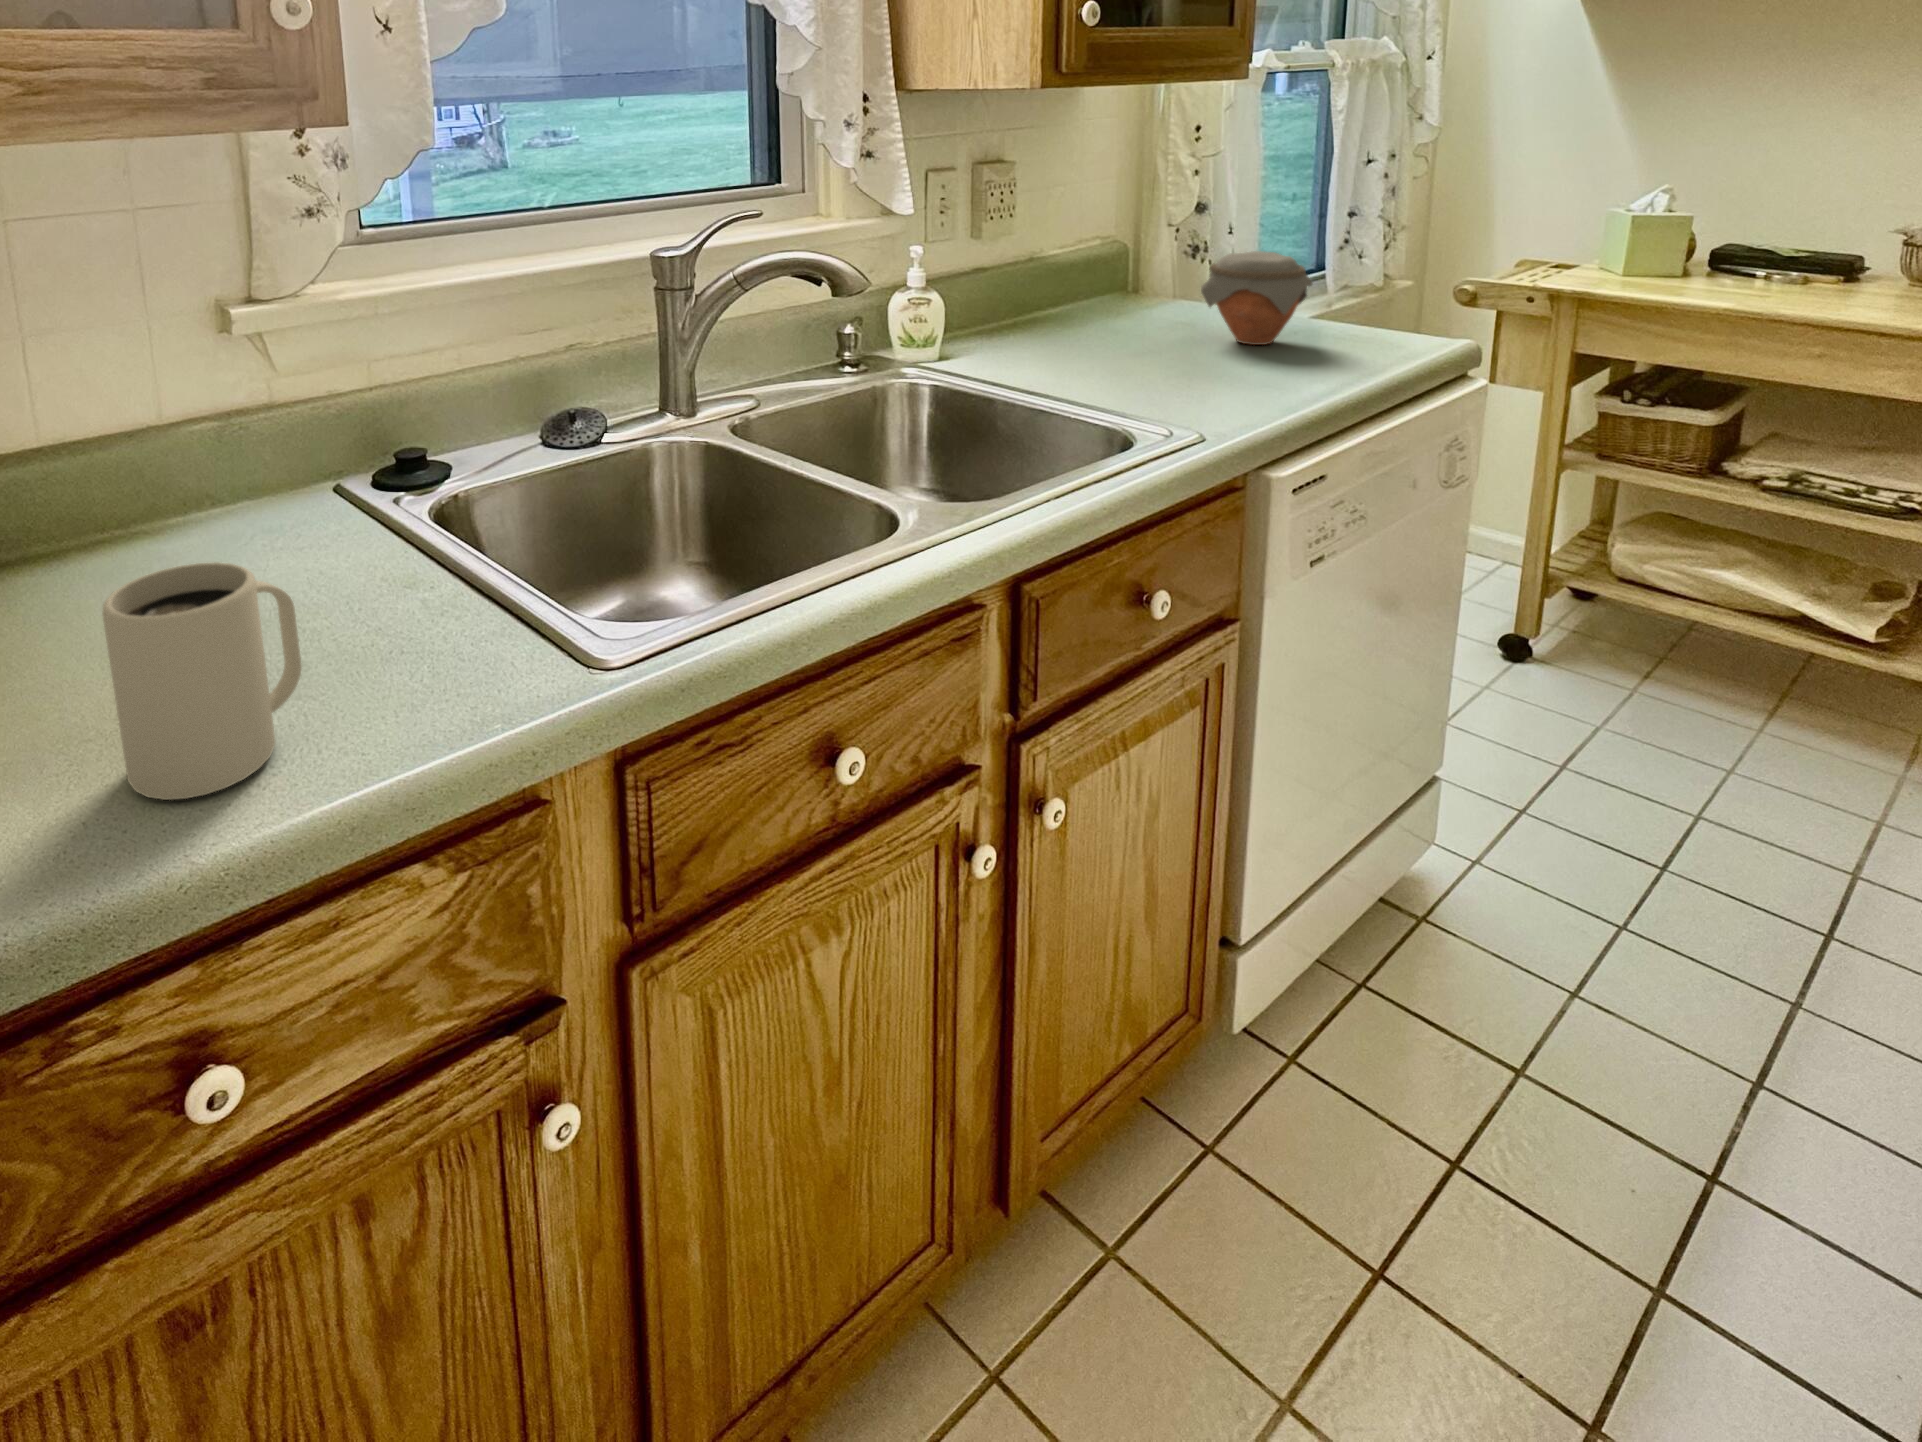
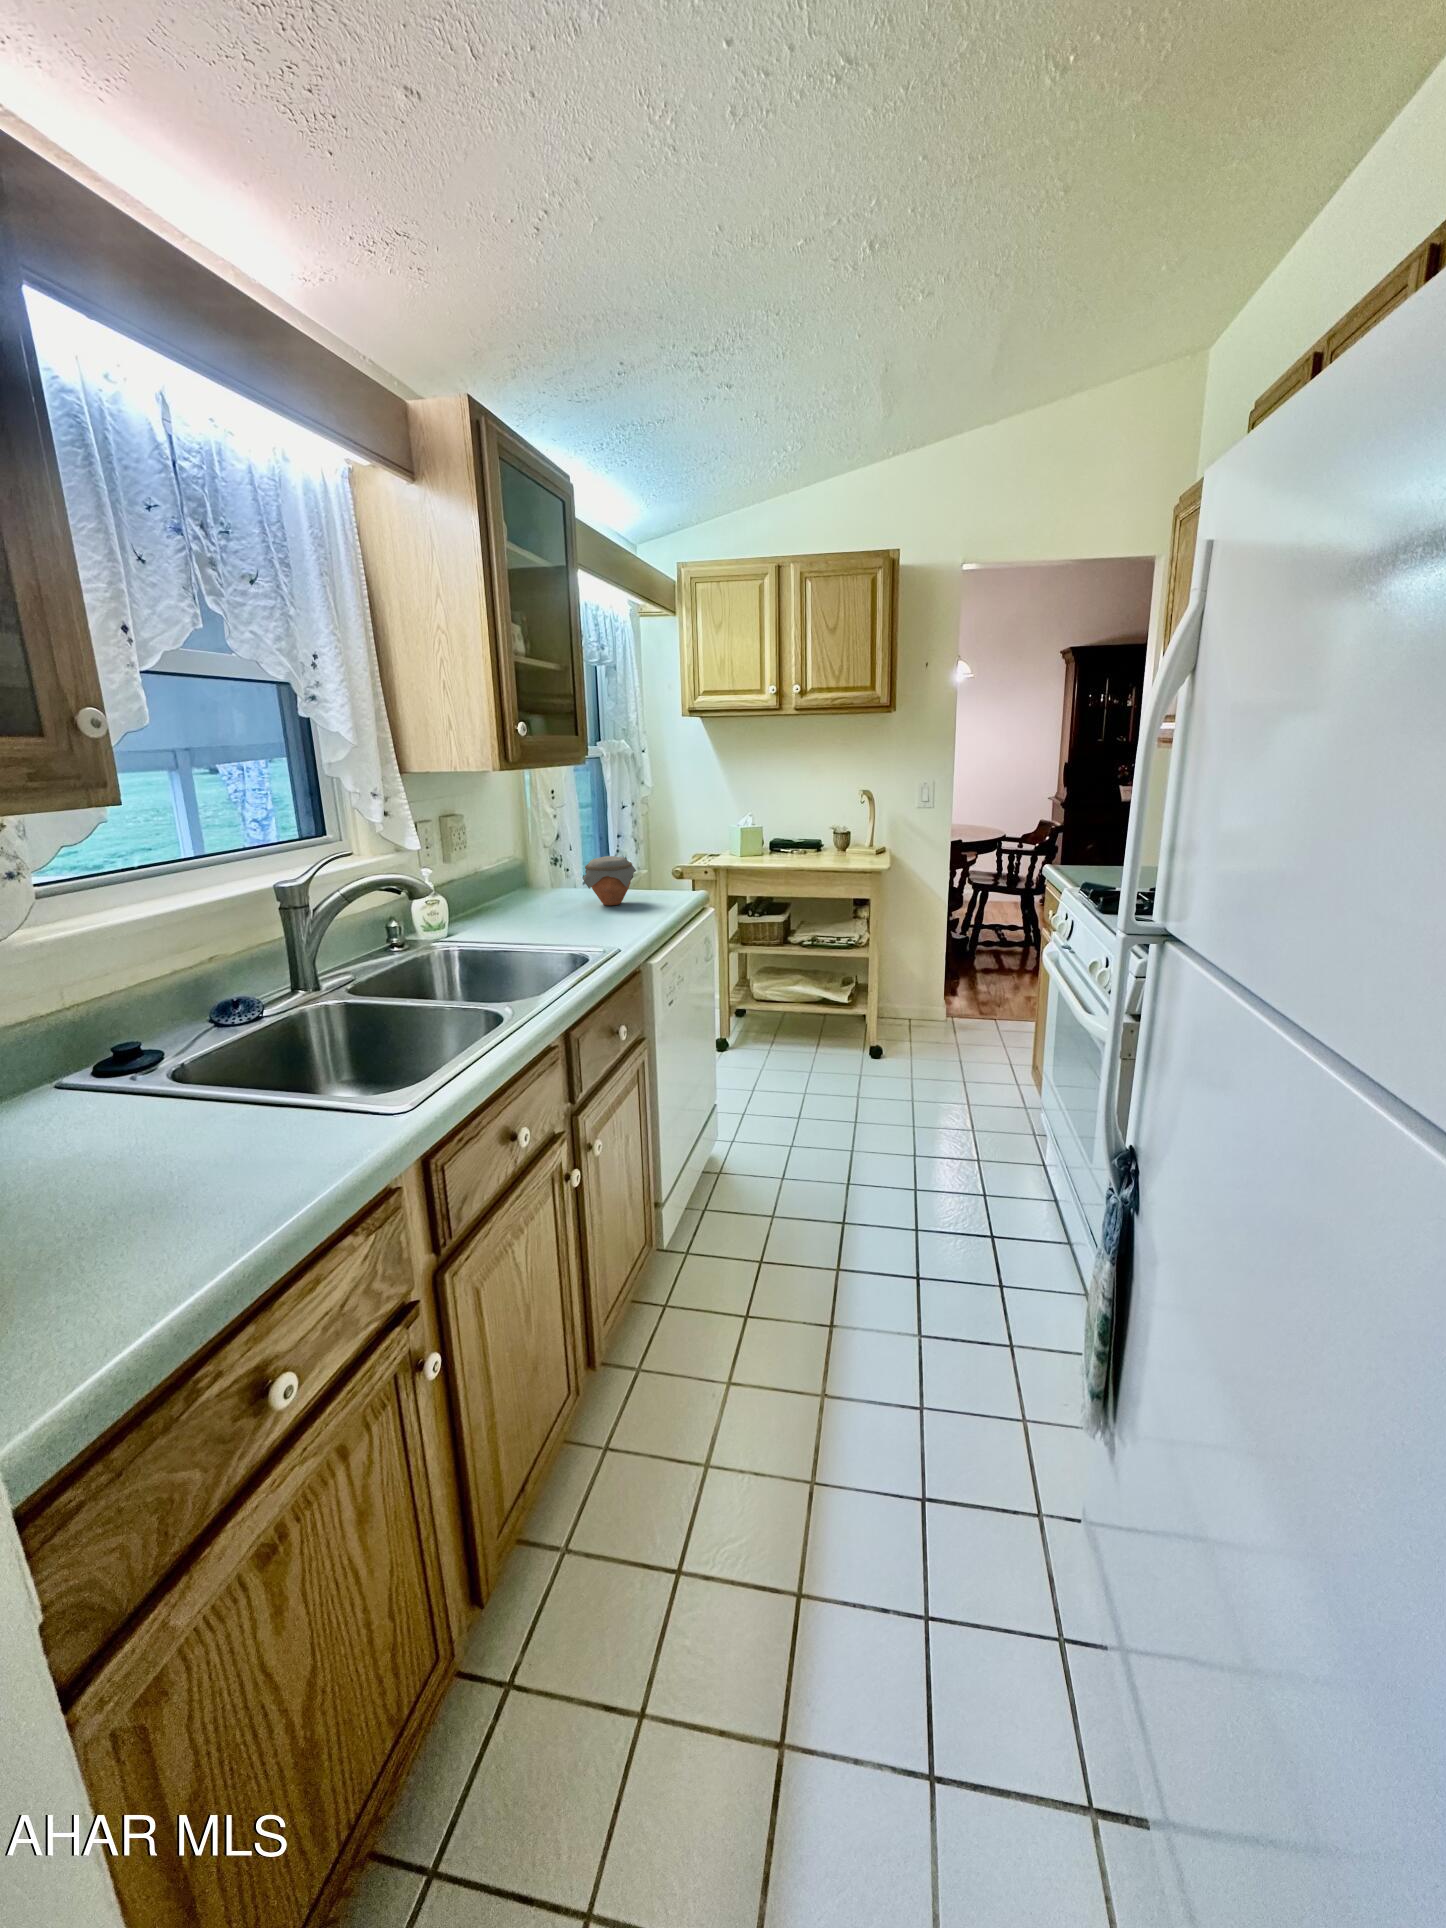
mug: present [102,562,302,800] -> none [99,1093,236,1252]

